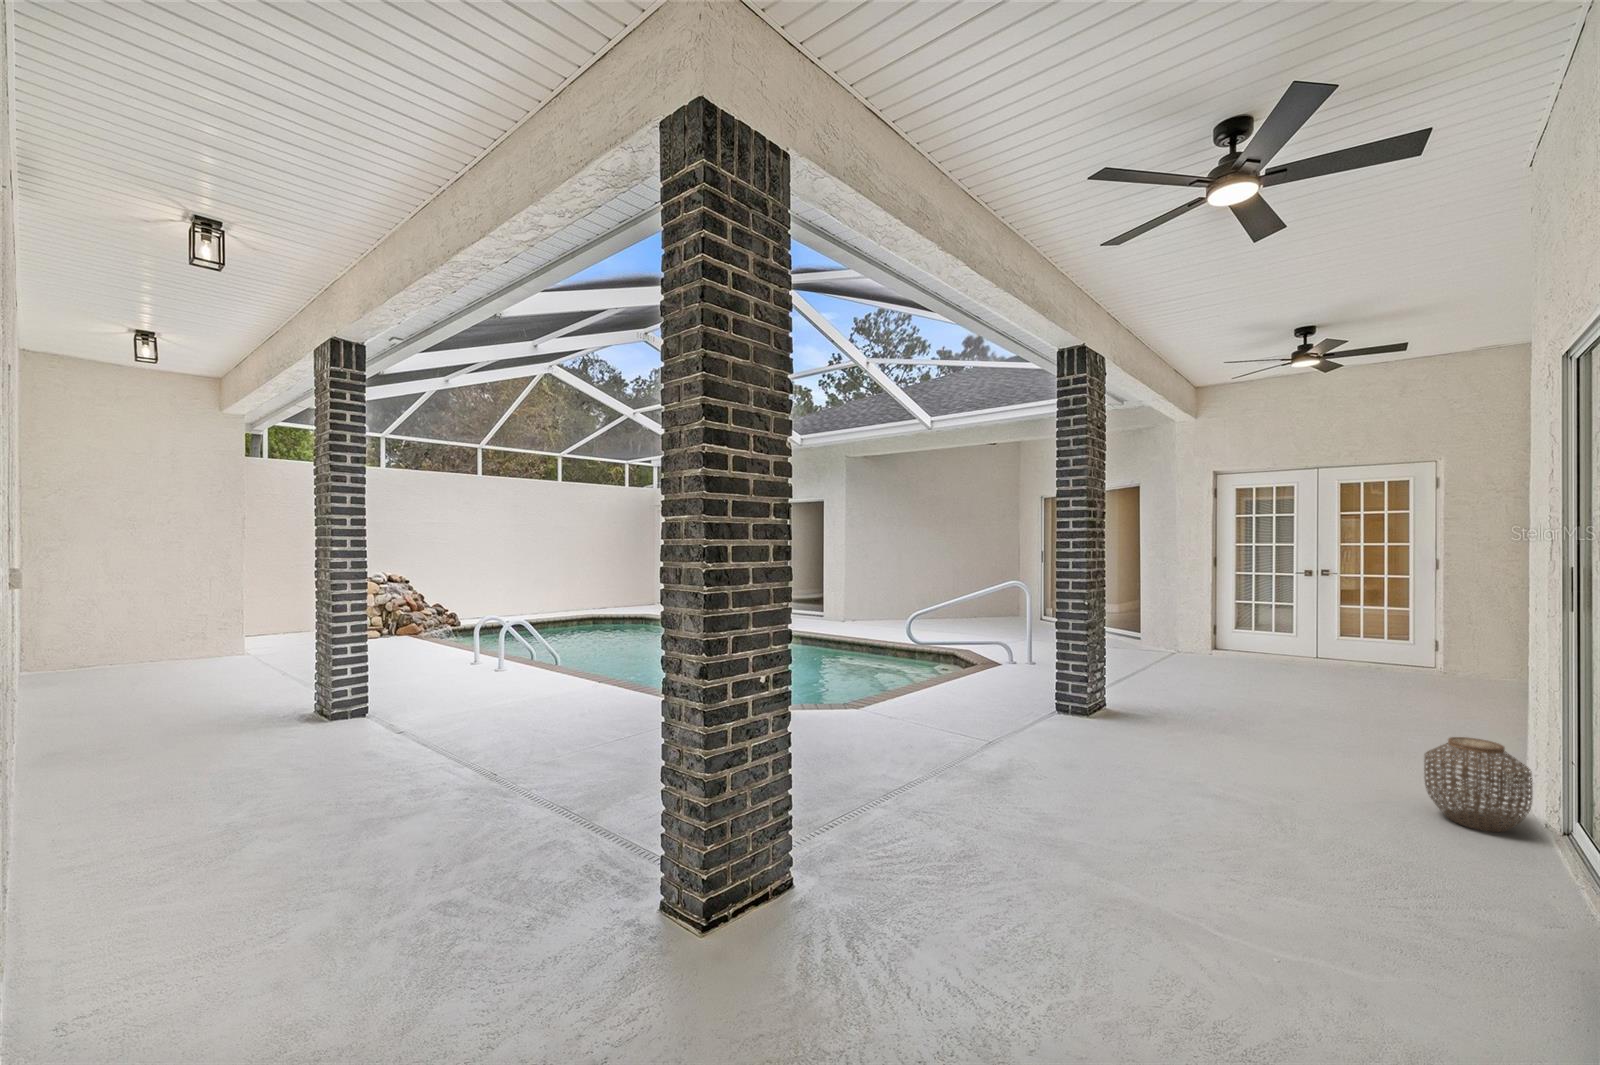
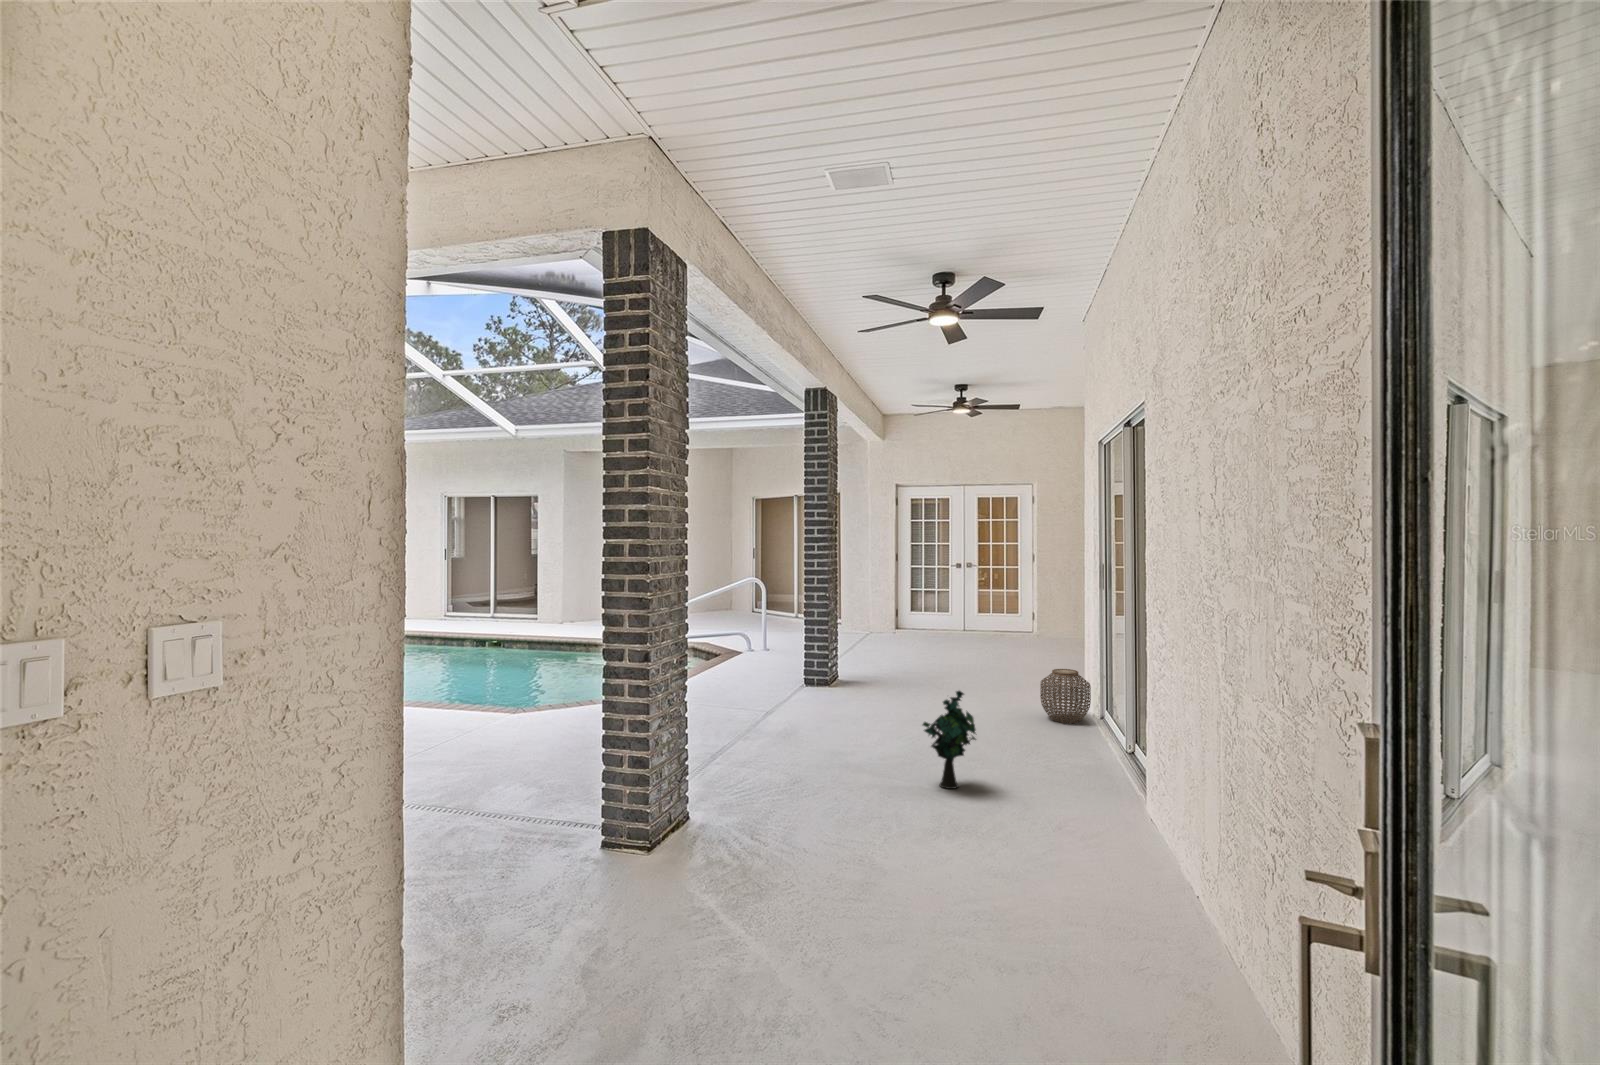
decorative plant: none [1162,764,1267,925] -> present [923,691,976,789]

